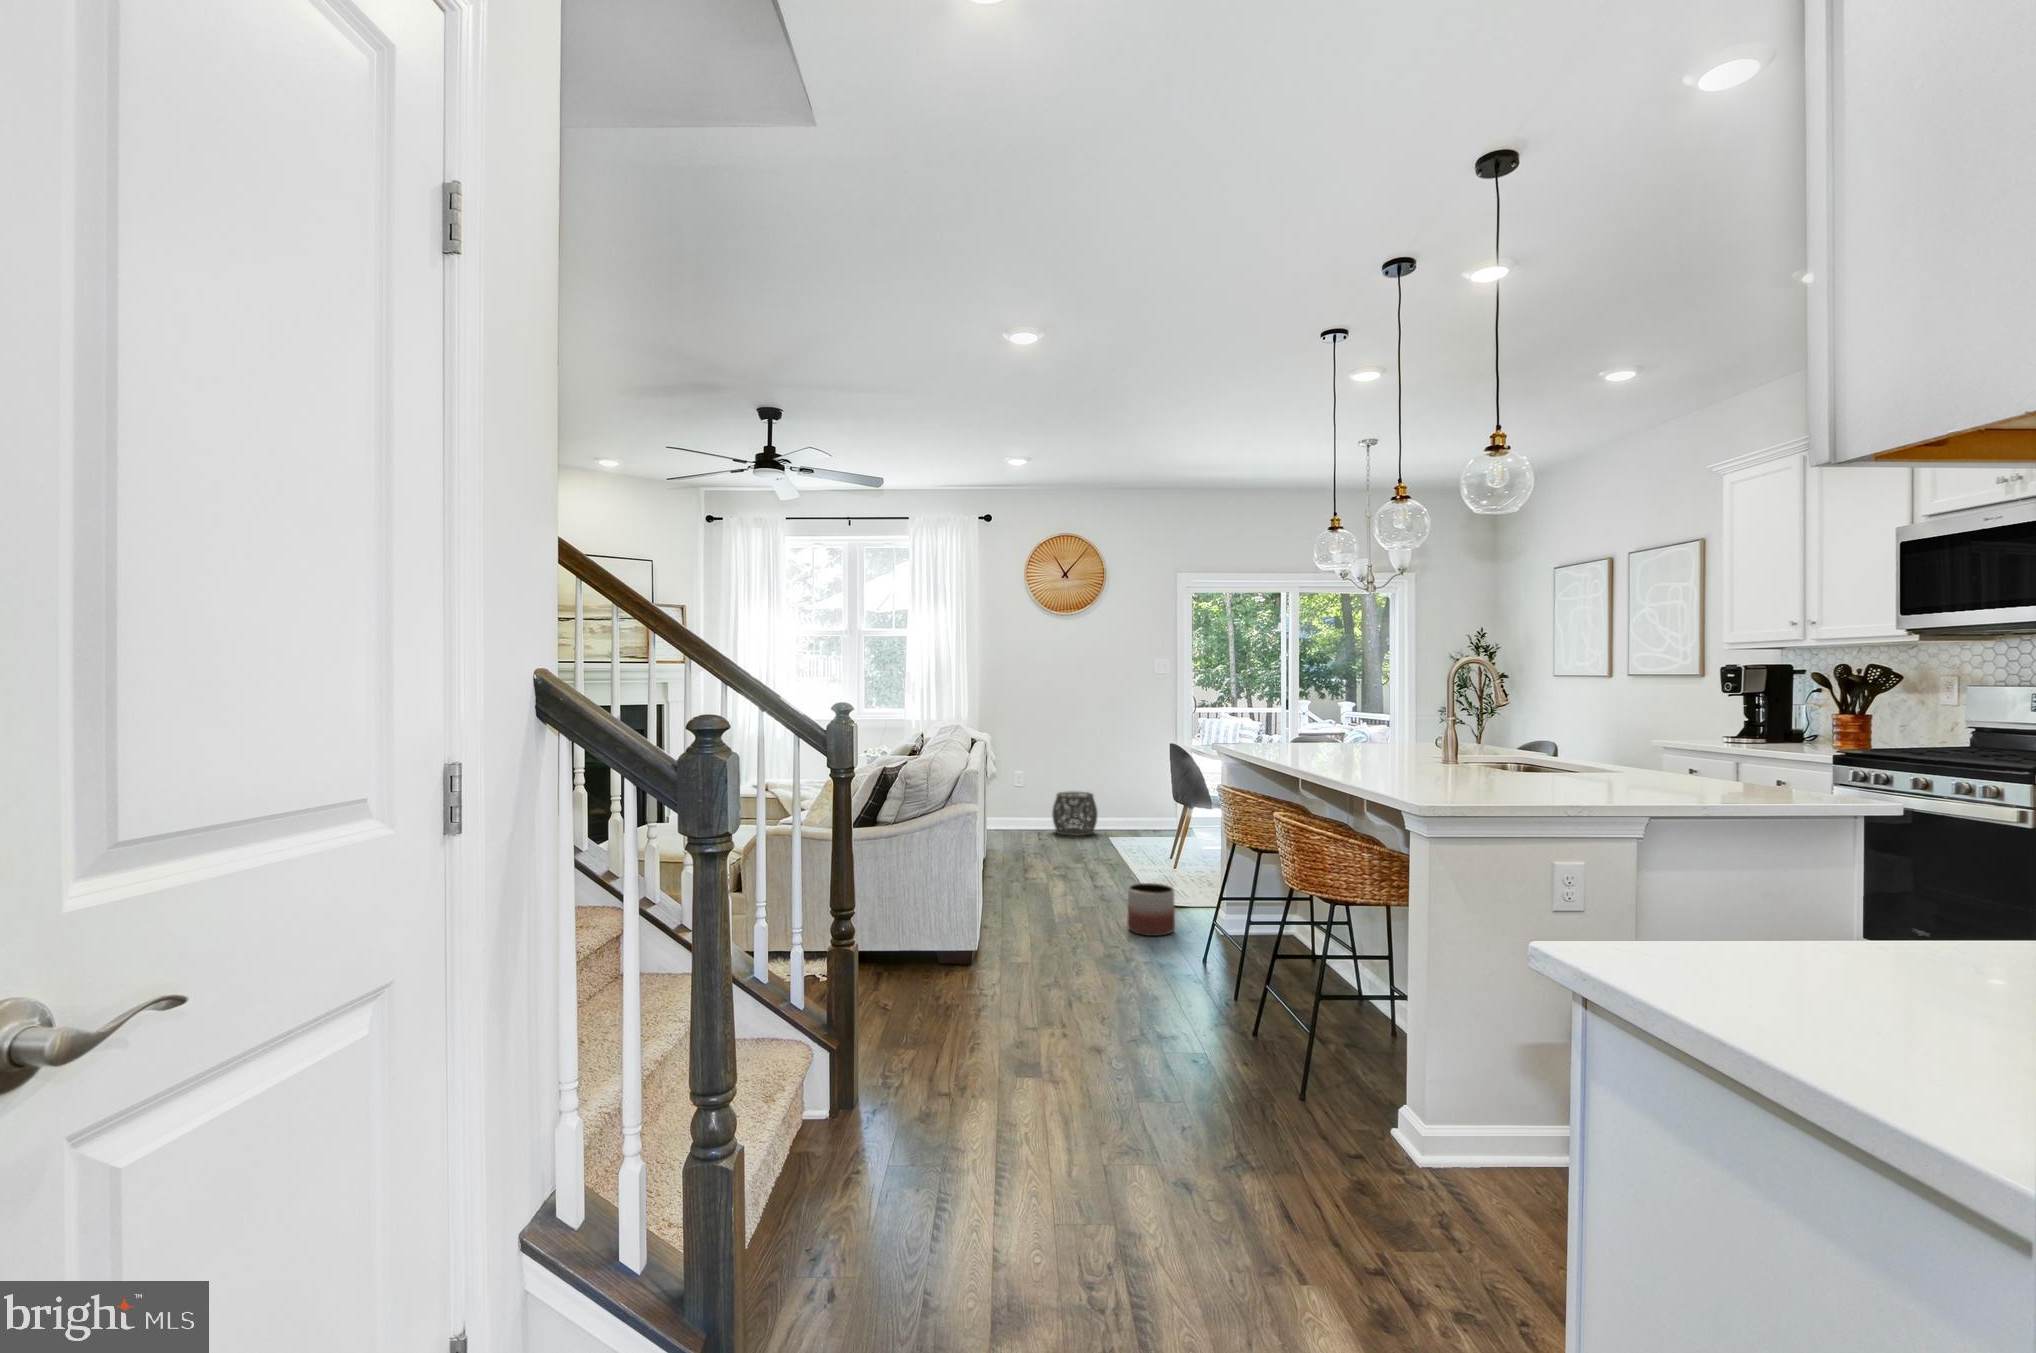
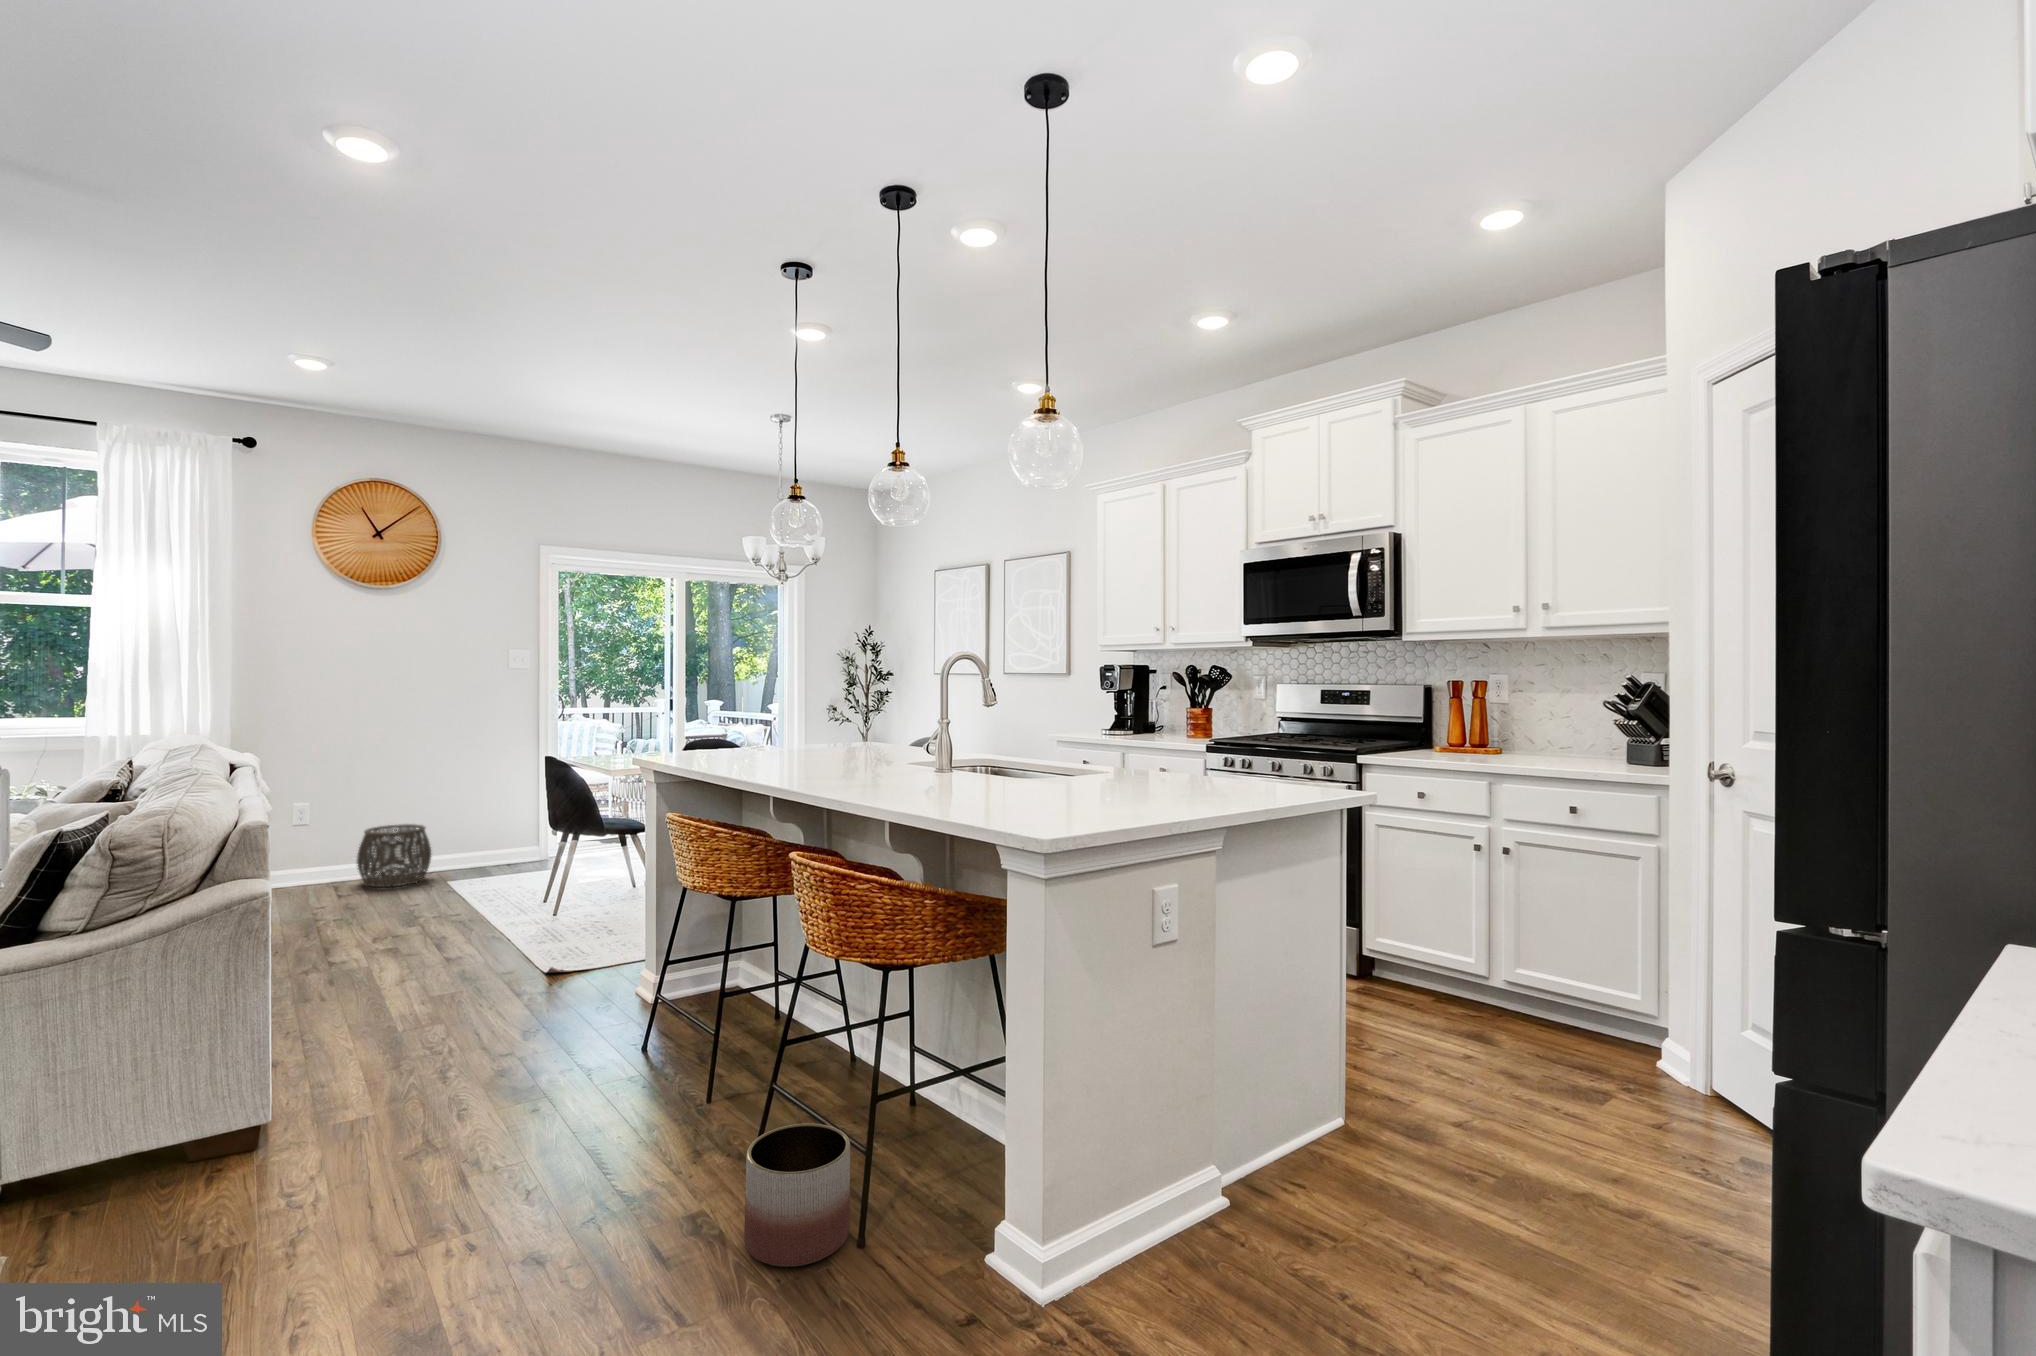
planter: present [1127,883,1175,936] -> present [744,1123,850,1267]

